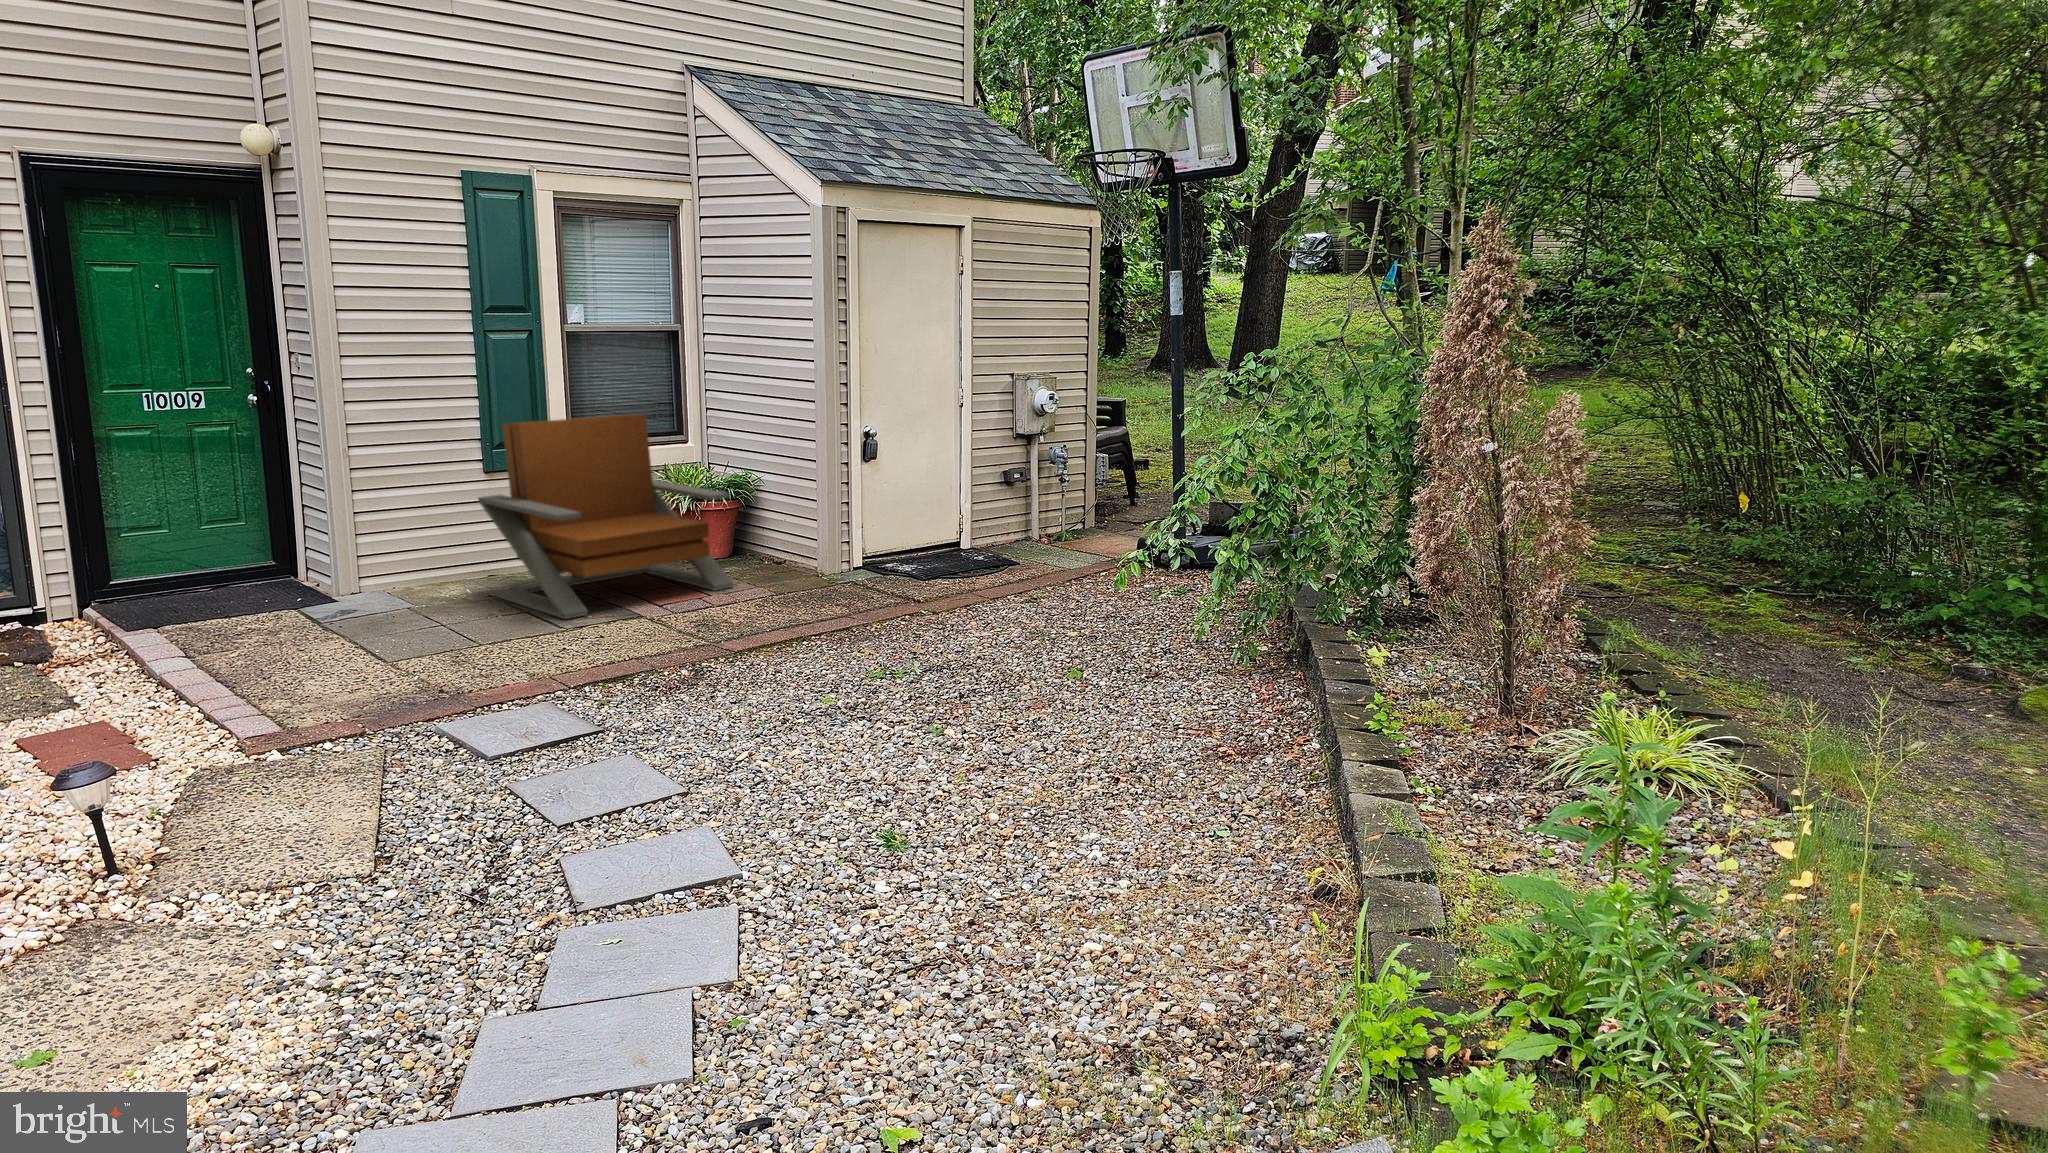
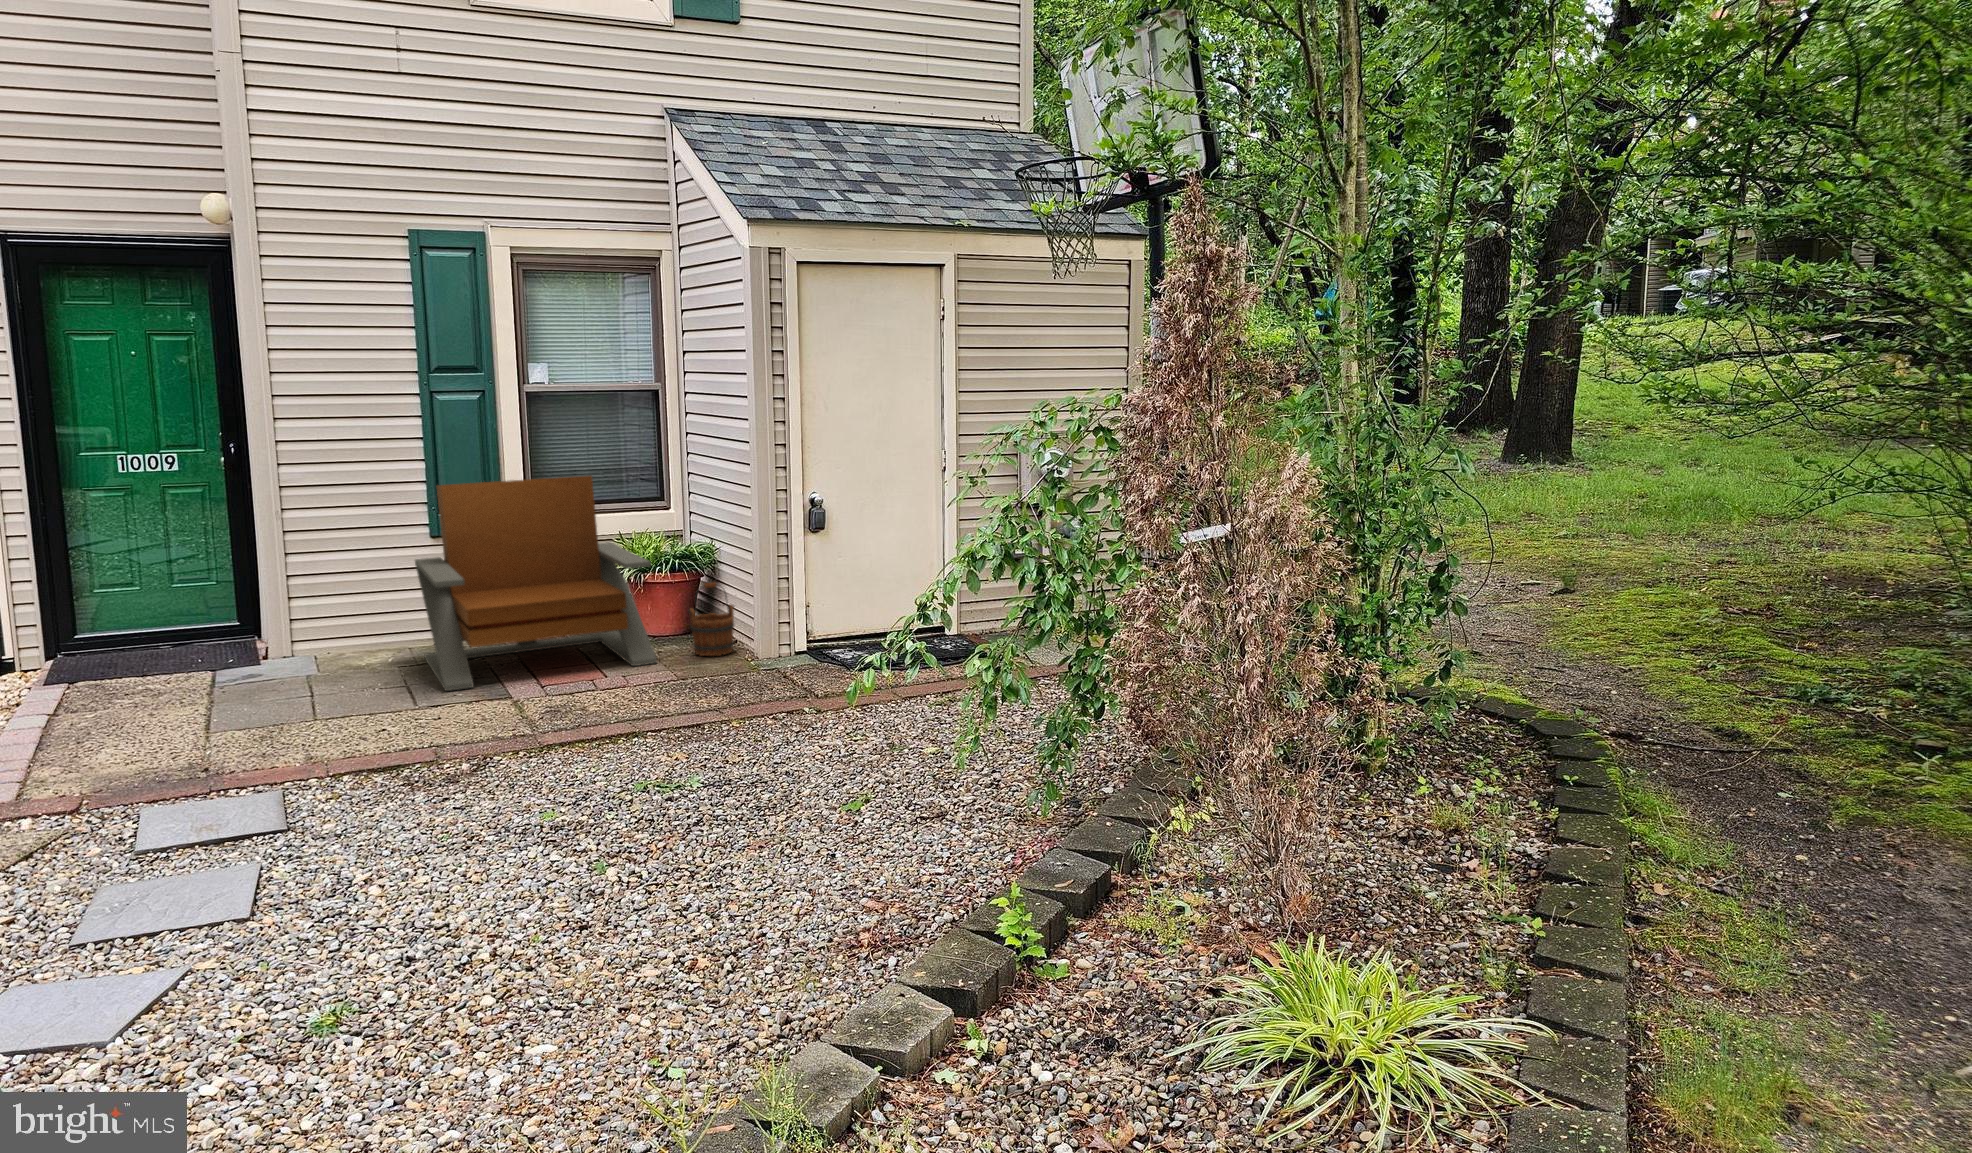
wooden bucket: none [752,512,792,580] -> present [688,583,734,656]

